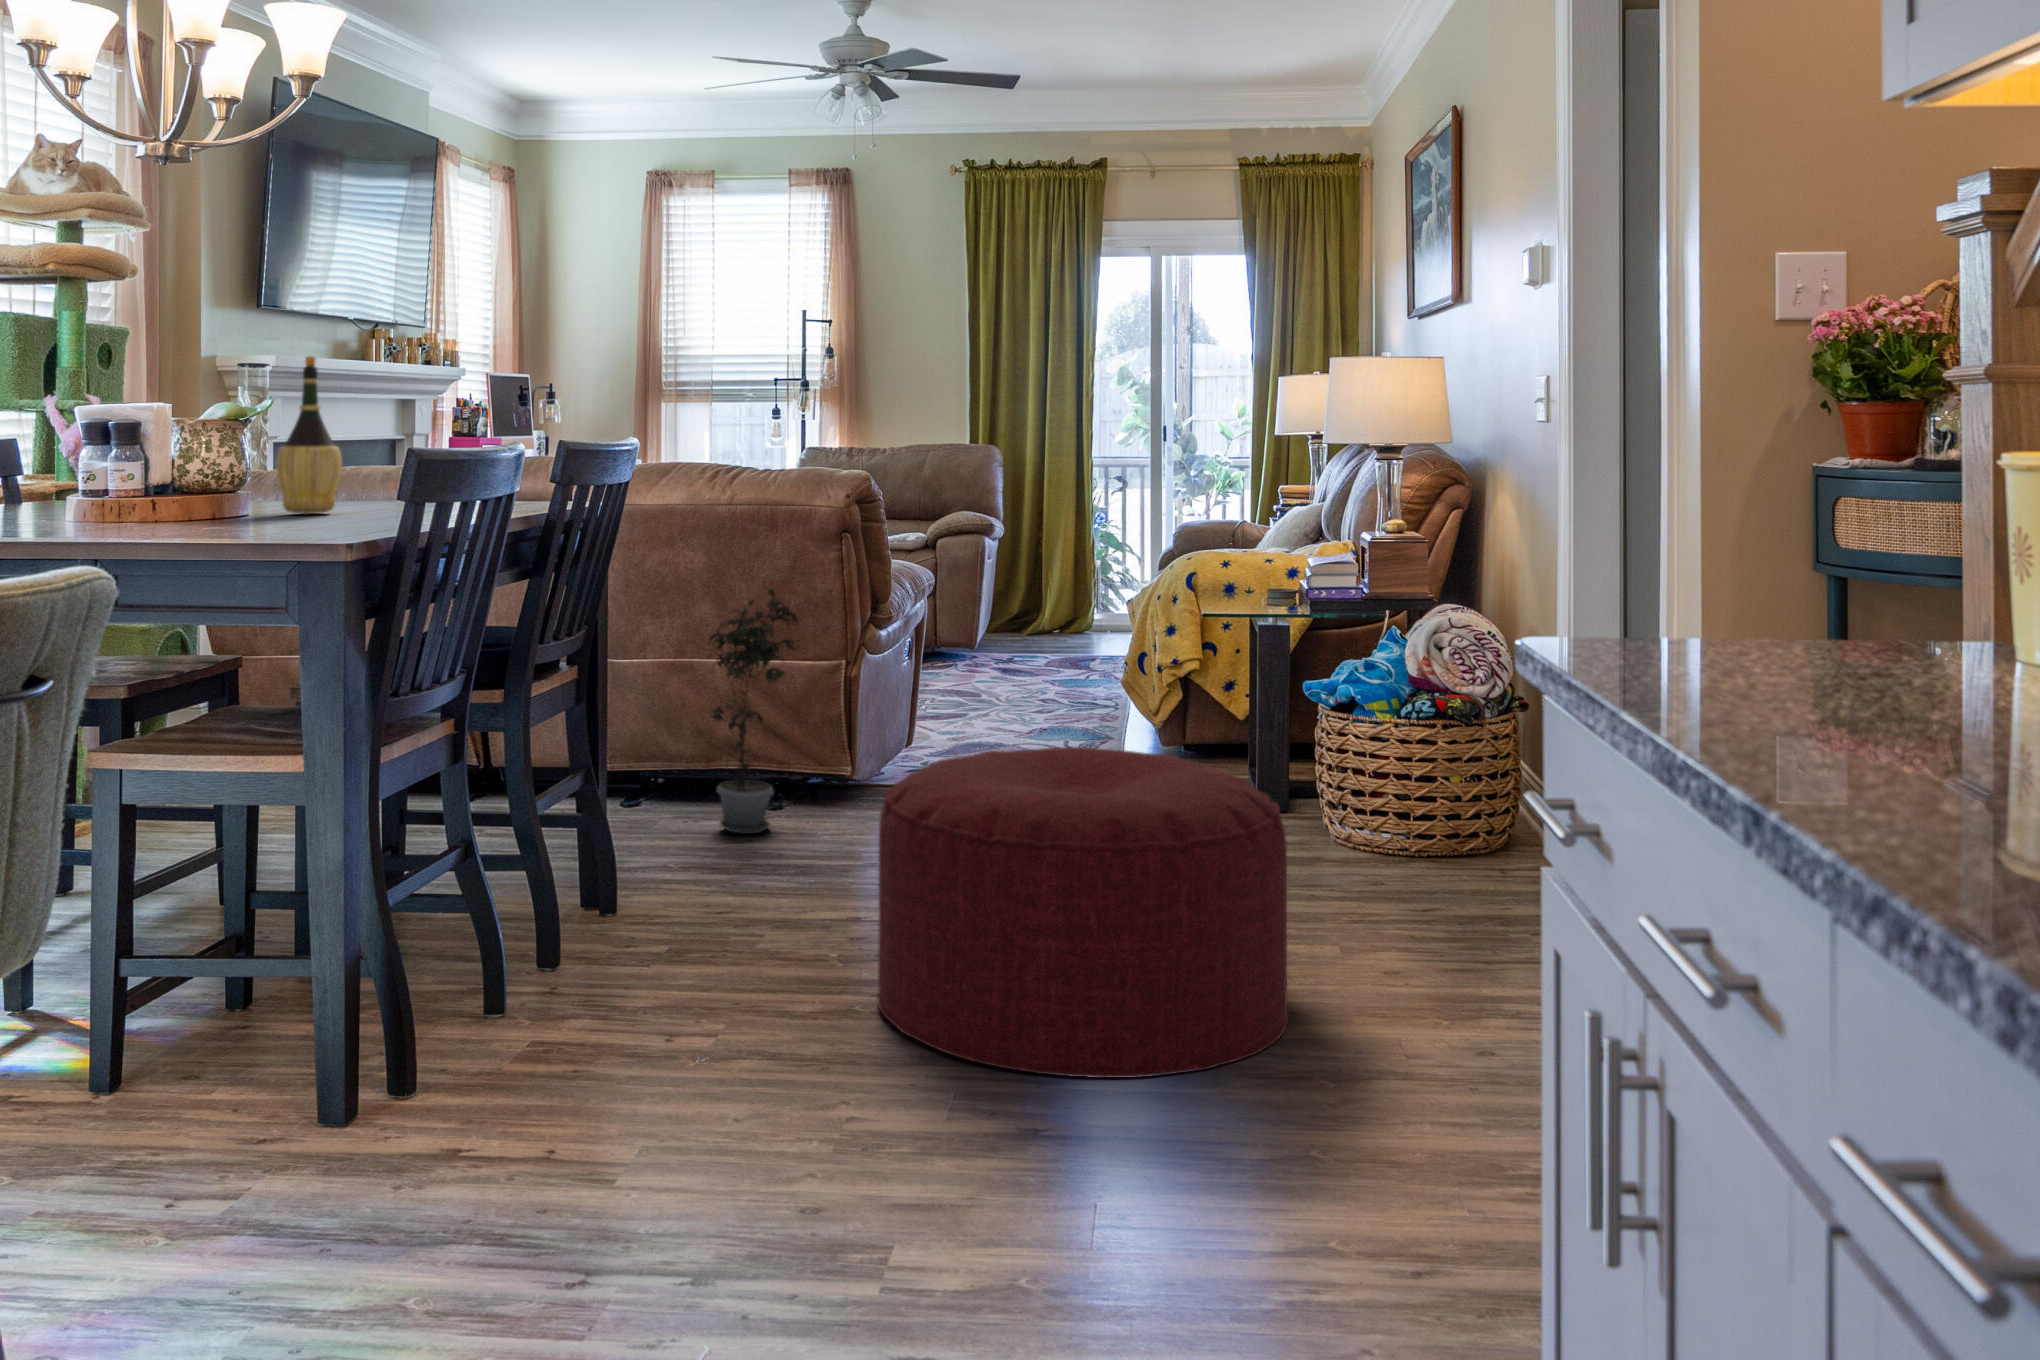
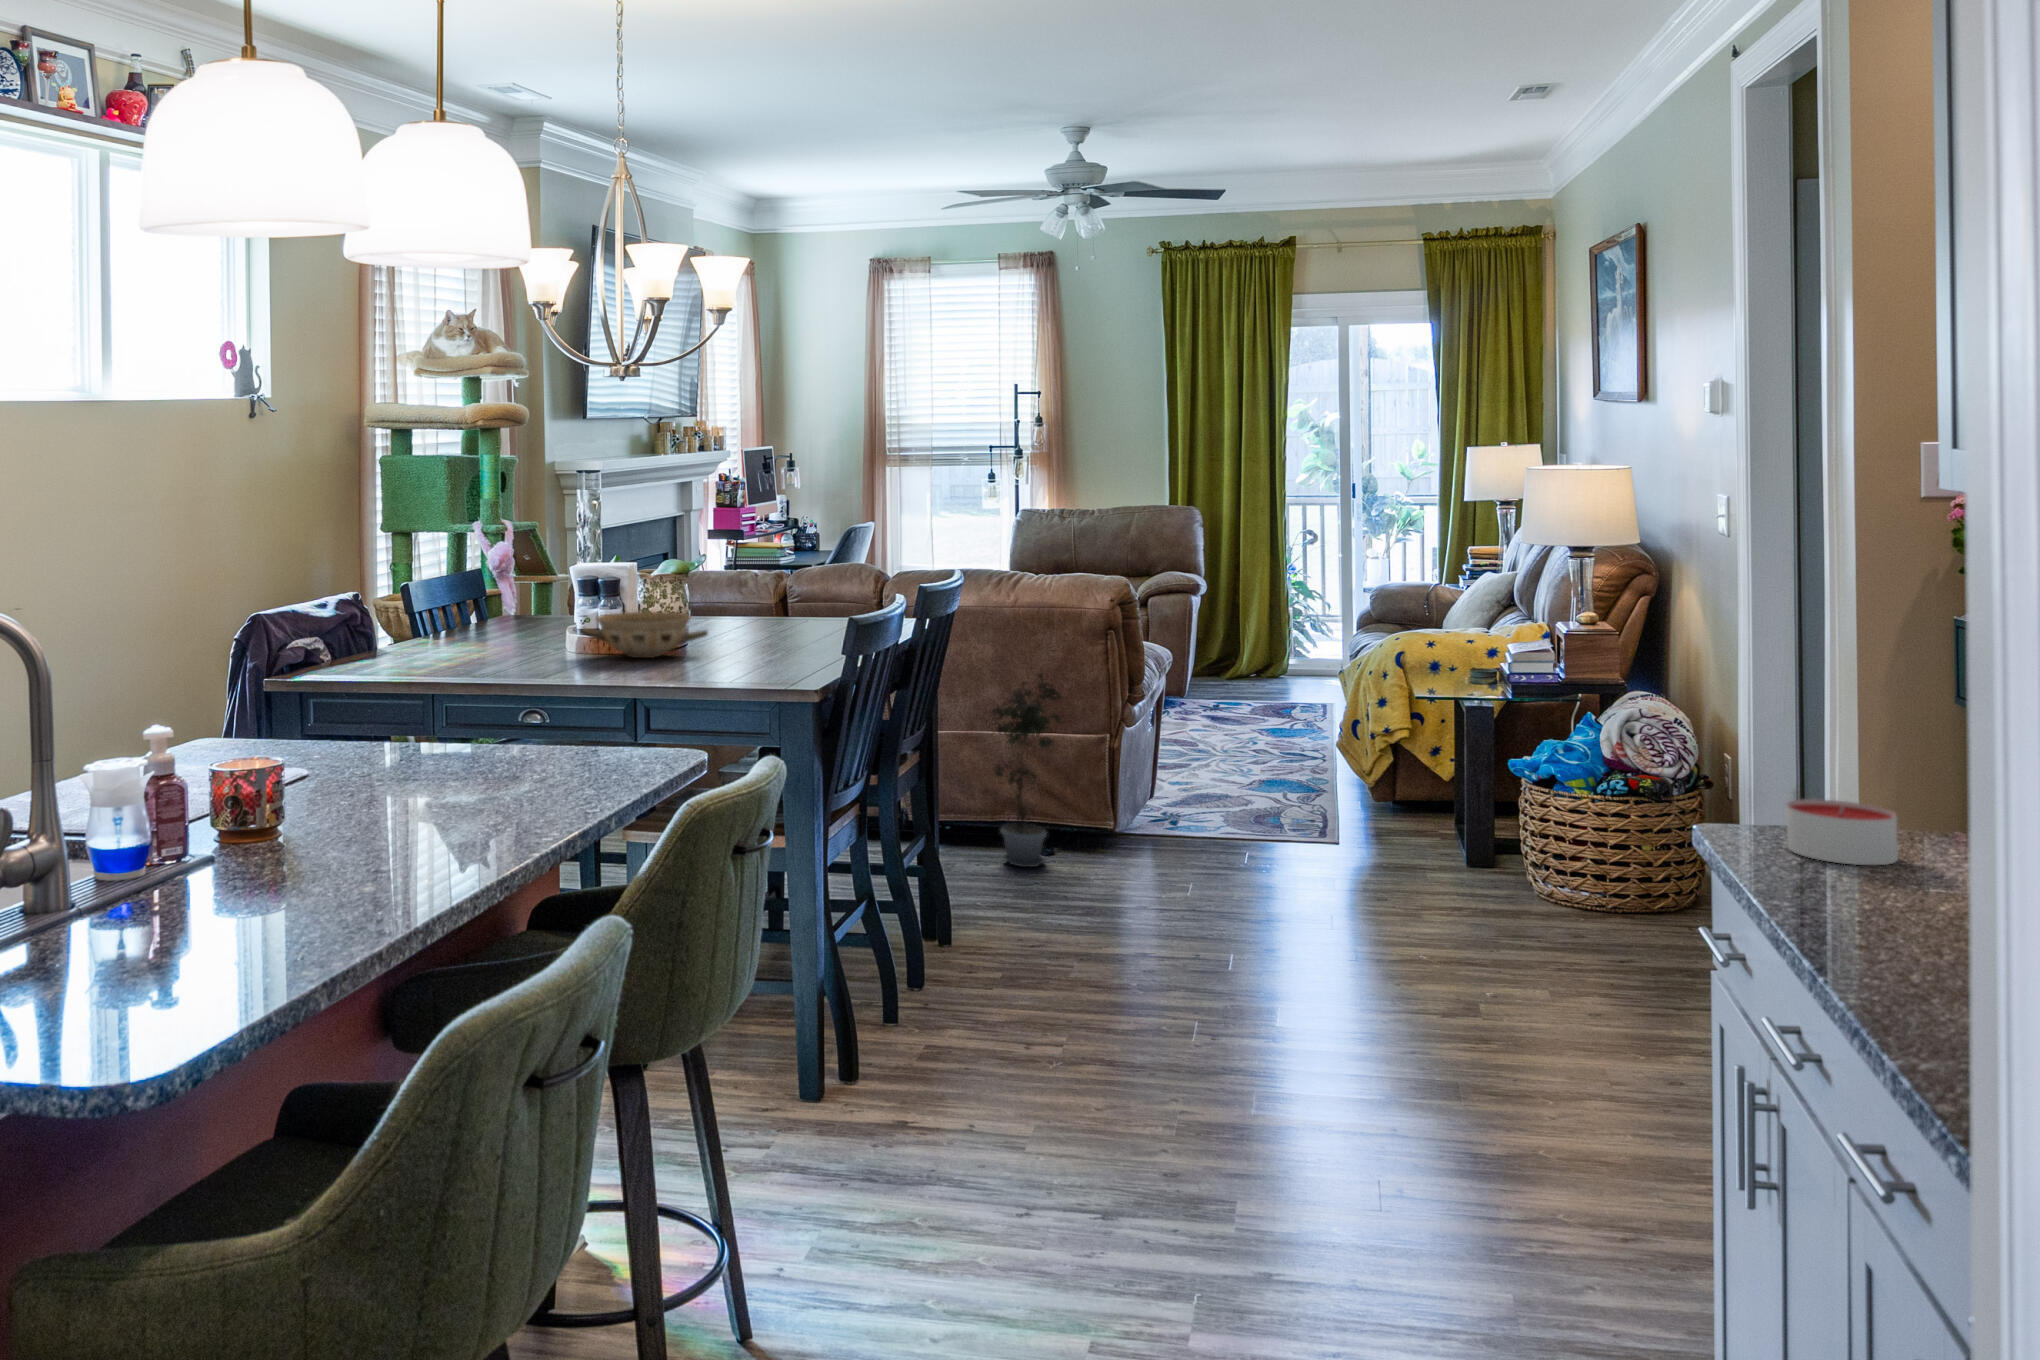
wine bottle: present [276,356,342,514] -> none [705,525,750,638]
ceramic bowl: none [59,469,253,528] -> present [580,612,708,658]
candle: none [1660,587,1820,675] -> present [1786,799,1898,865]
ottoman: present [878,747,1288,1078] -> none [1174,824,1512,1082]

